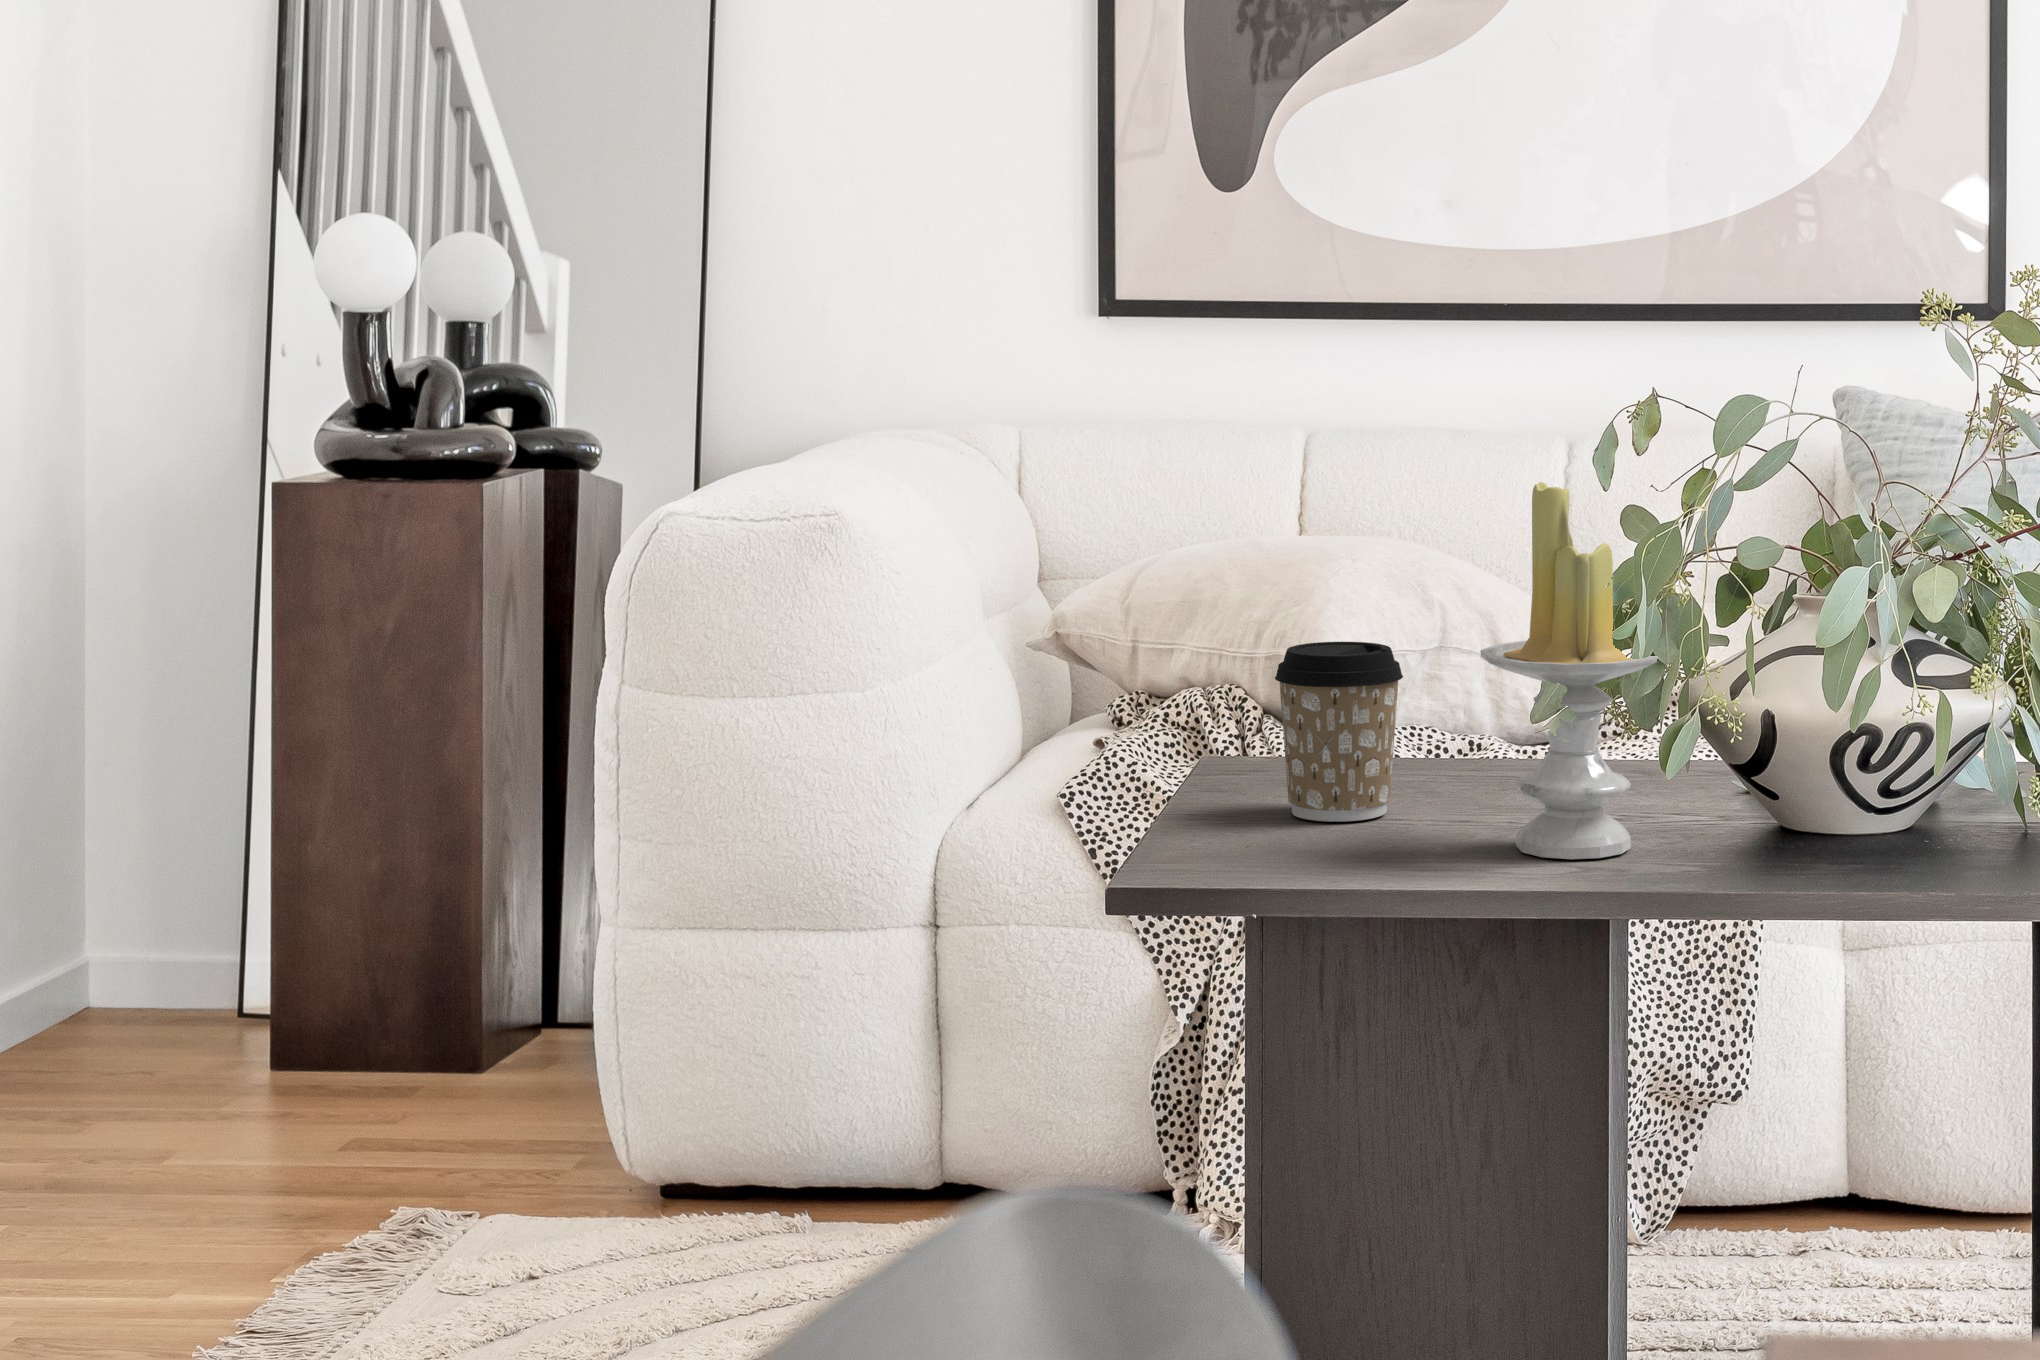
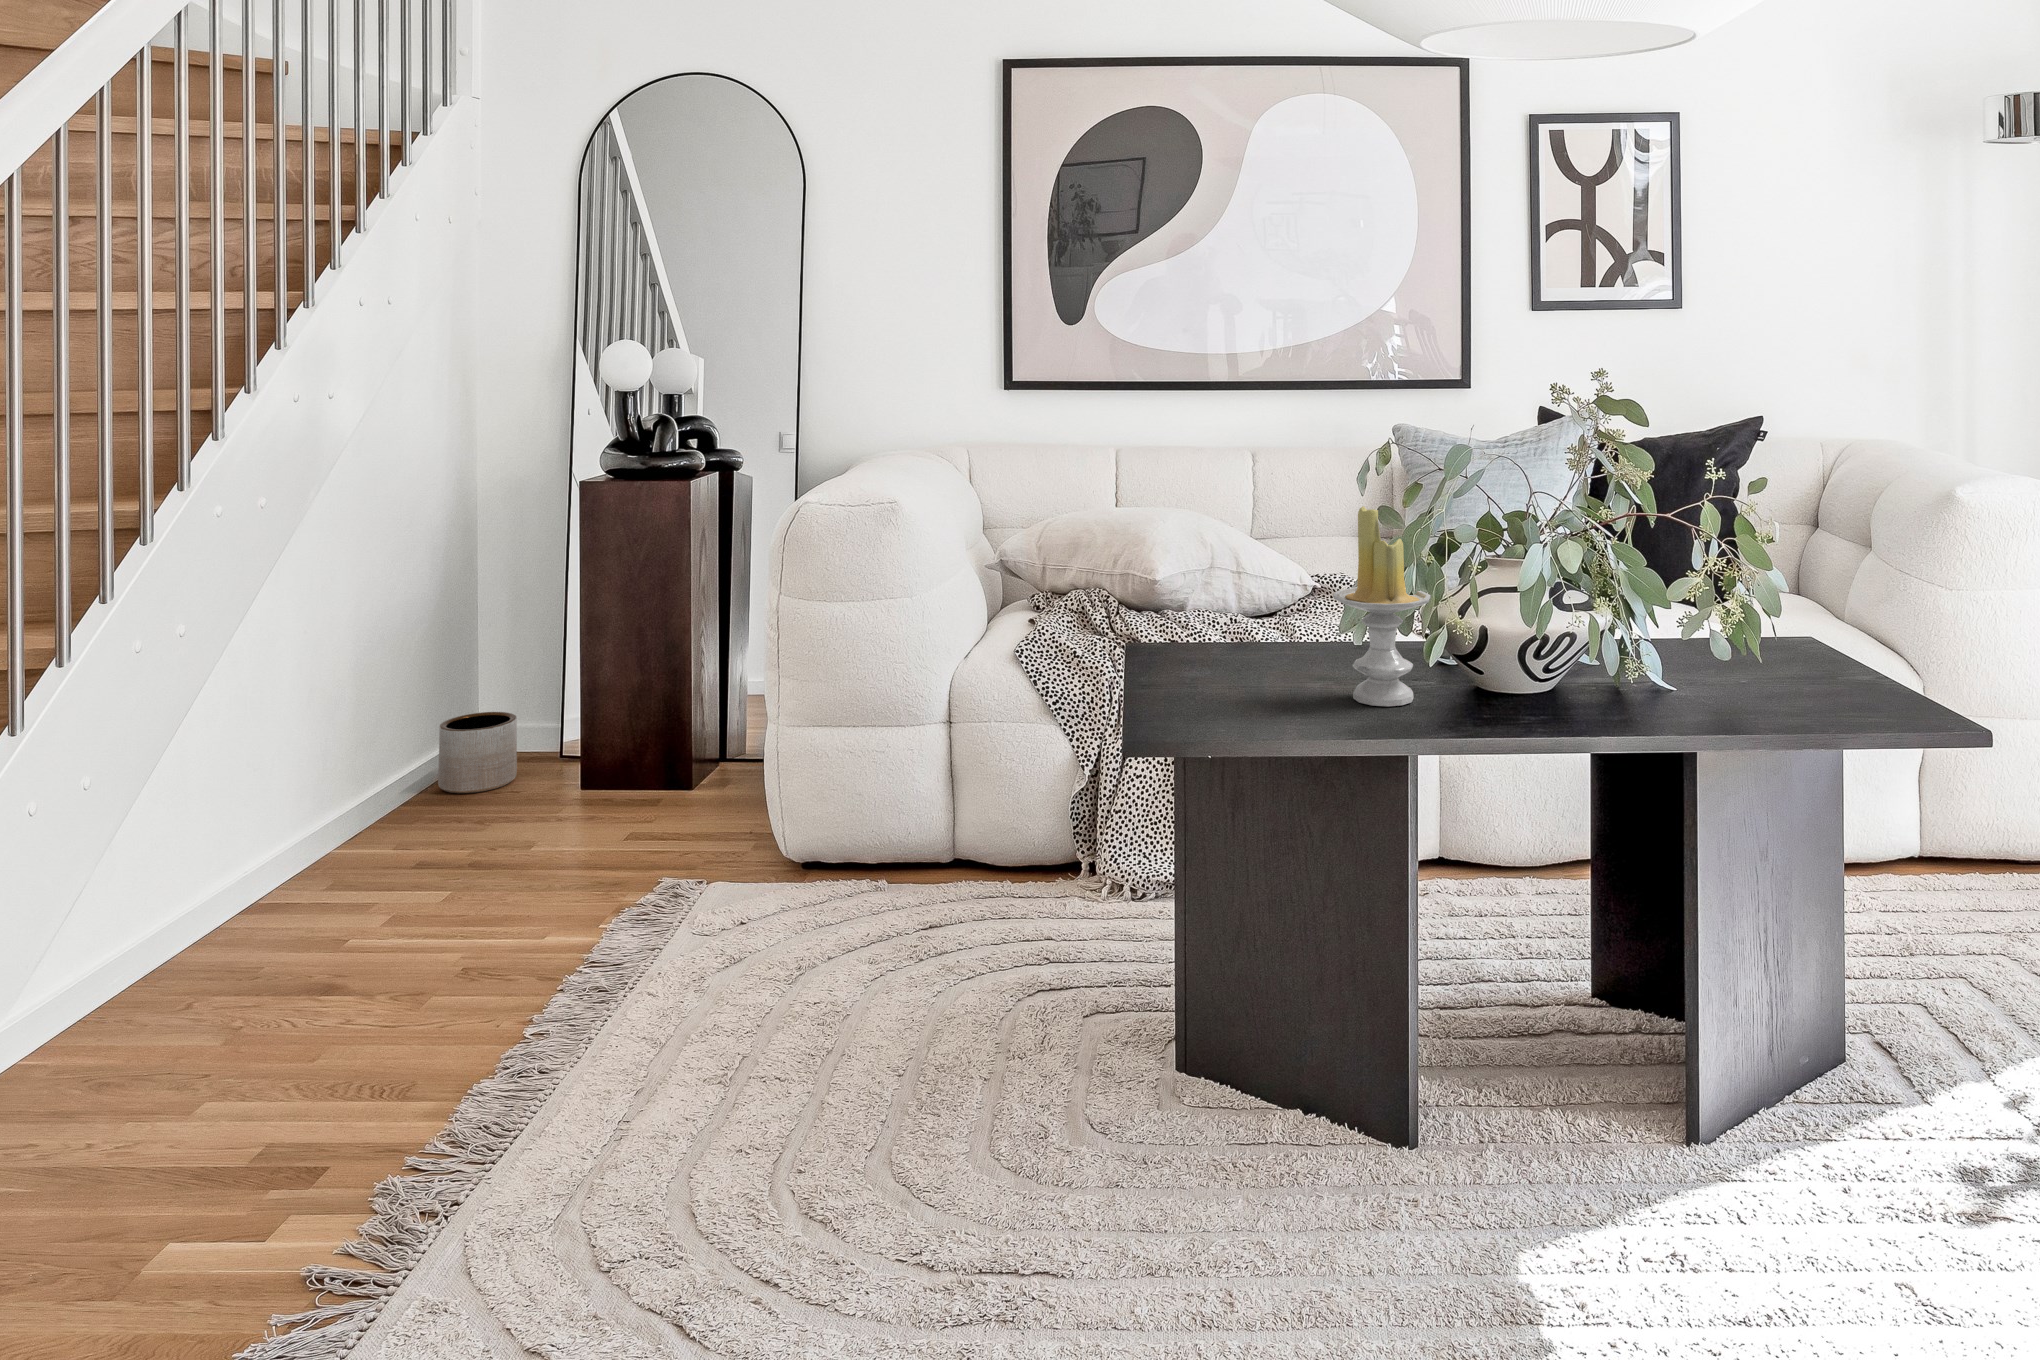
coffee cup: present [1275,642,1403,822] -> none [1211,587,1278,684]
planter: none [33,909,180,1055] -> present [438,712,517,794]

